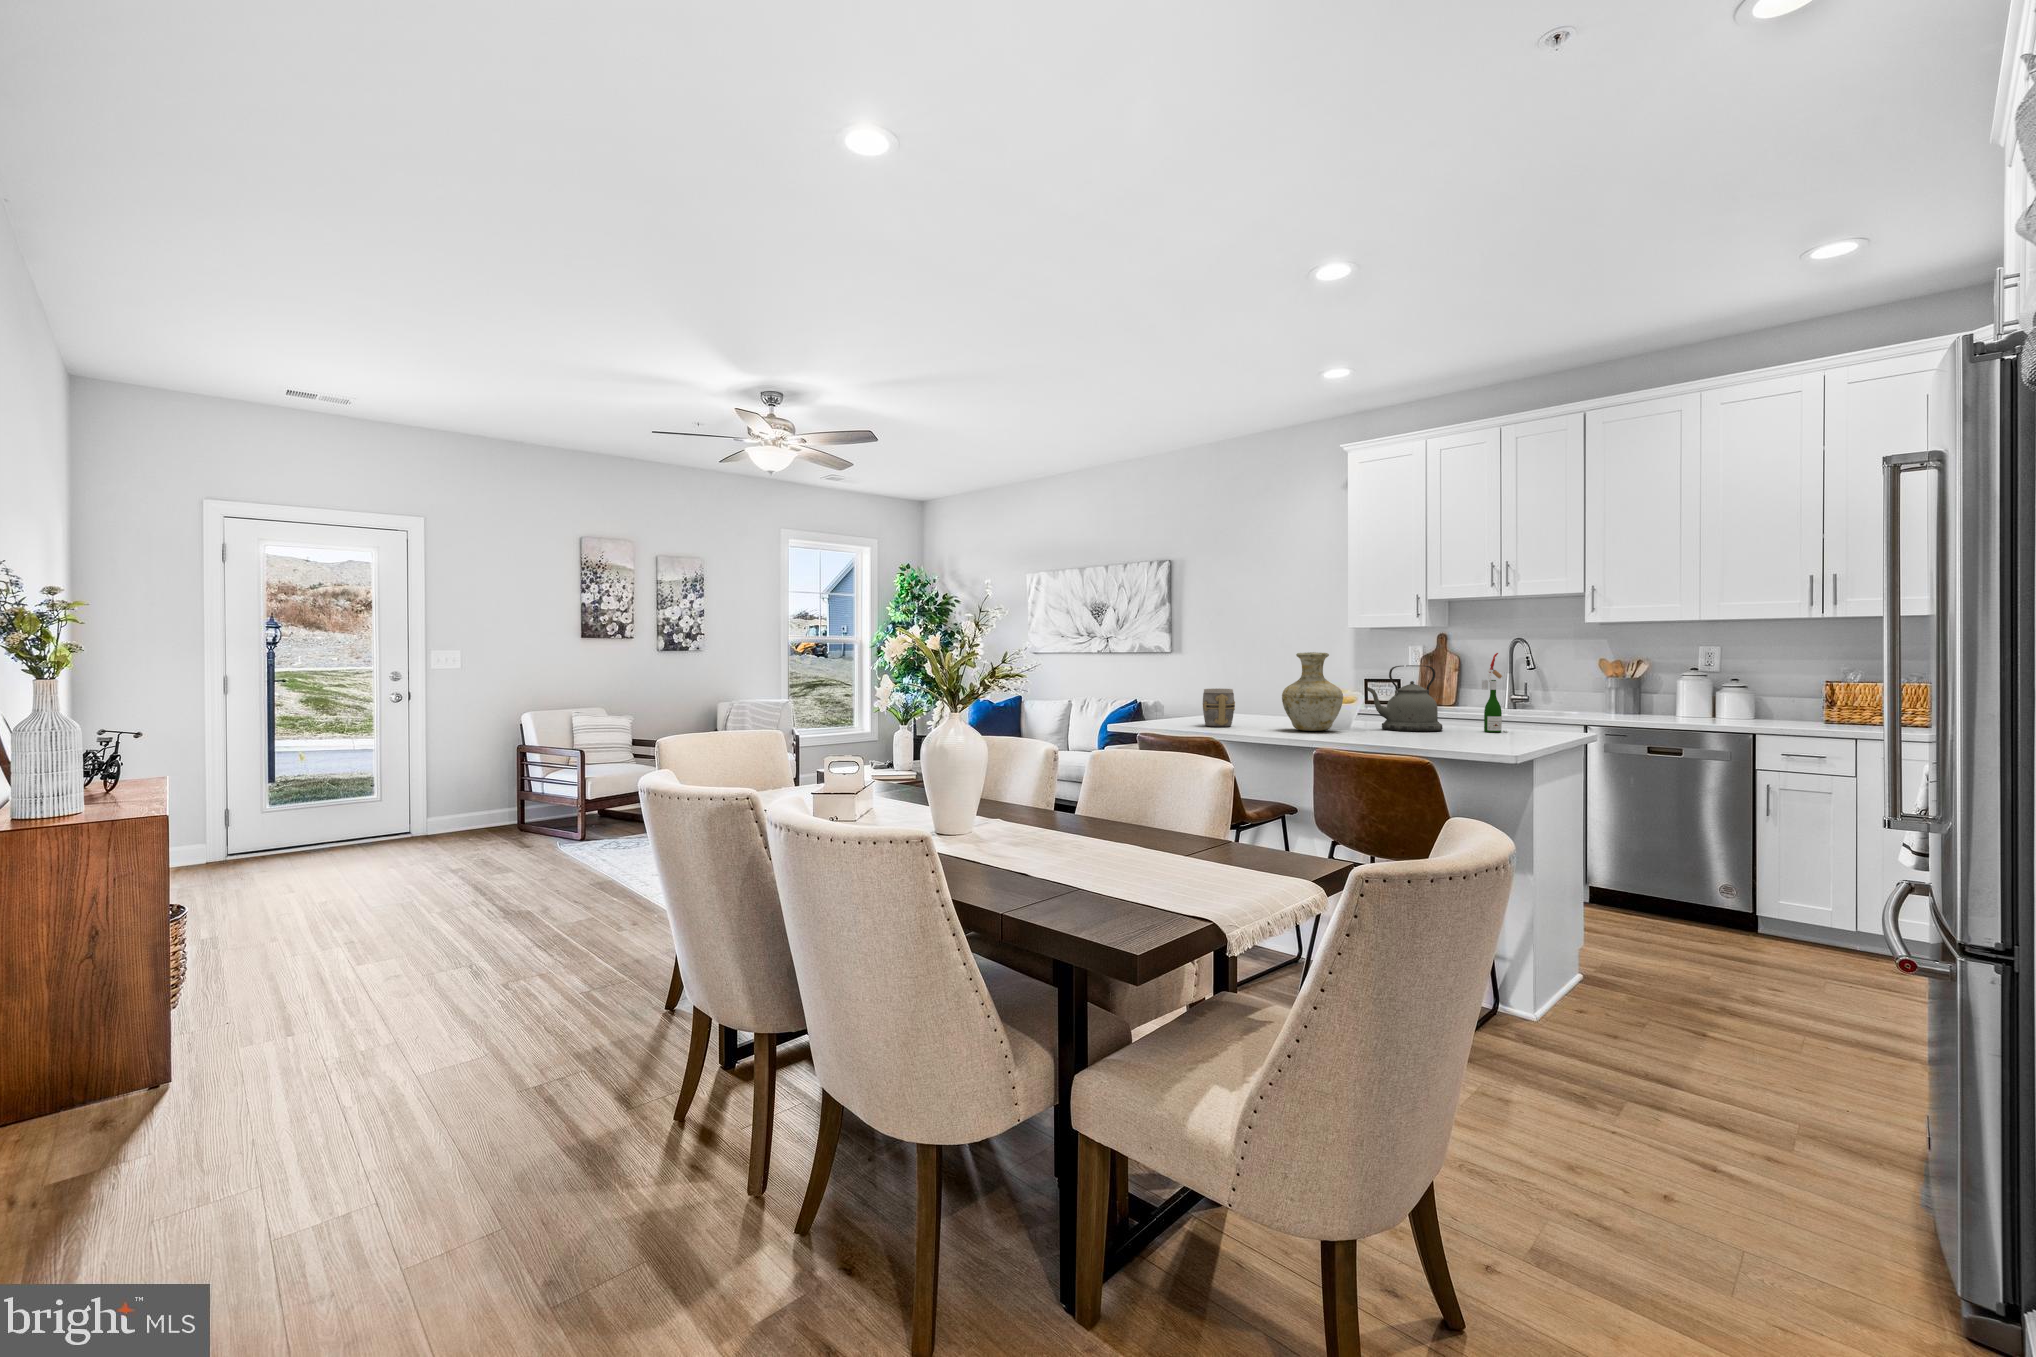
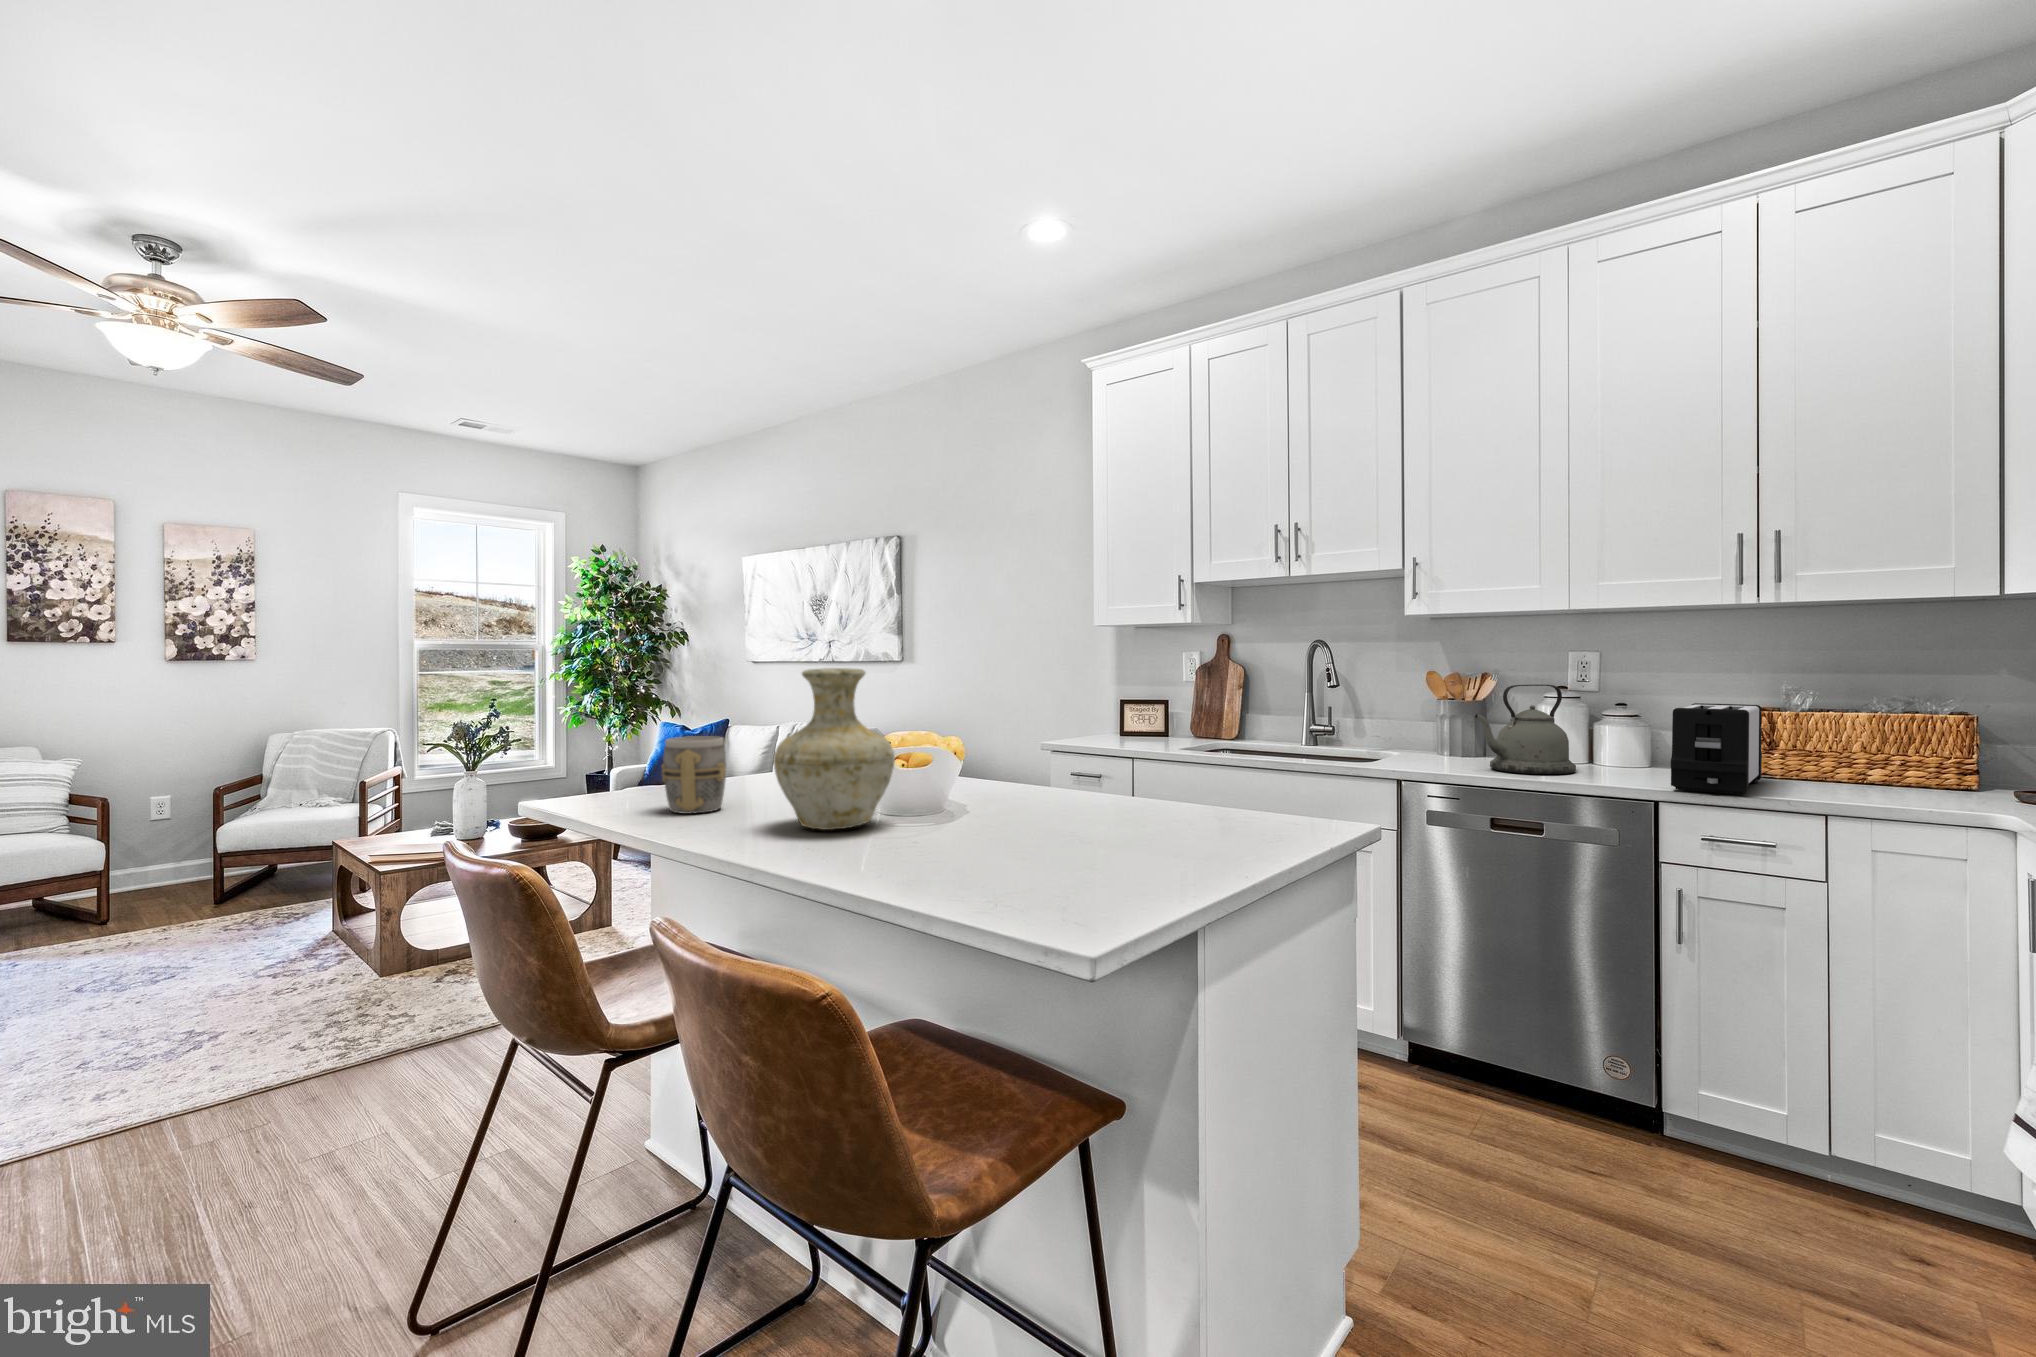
wine bottle: present [1482,653,1508,732] -> none [1169,668,1218,826]
kettle: present [1366,665,1443,731] -> present [1475,685,1576,774]
toaster: none [1763,678,1824,729] -> present [1671,703,1762,795]

